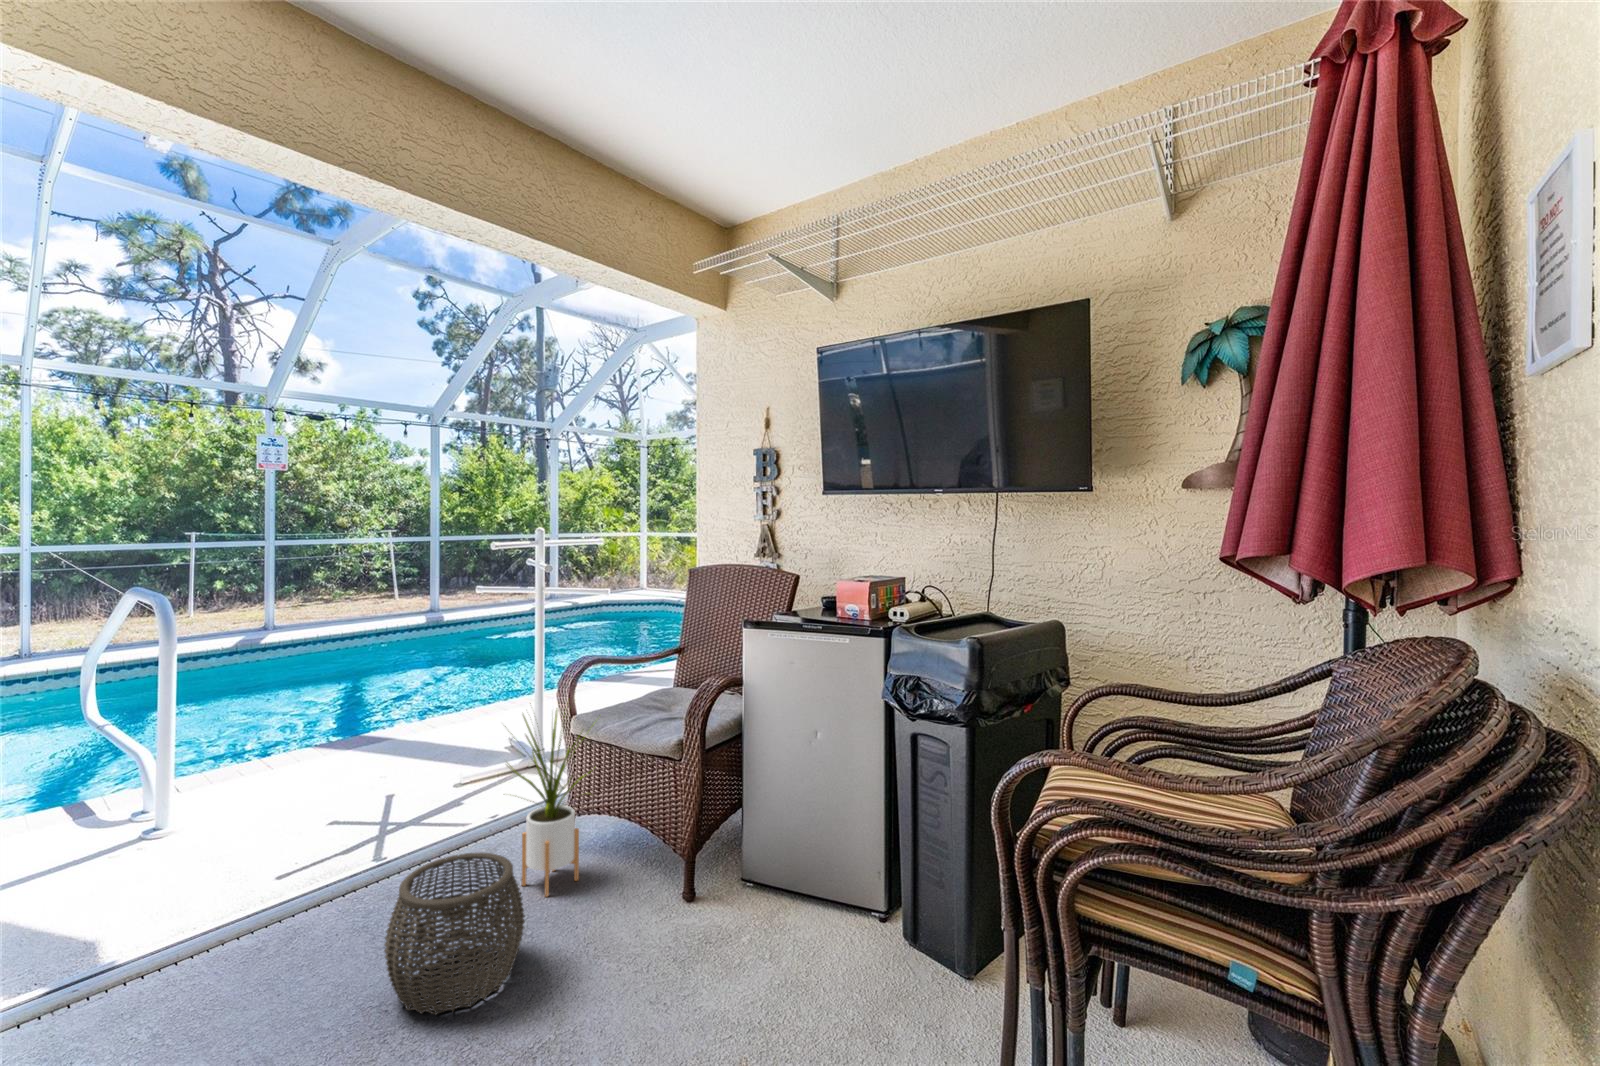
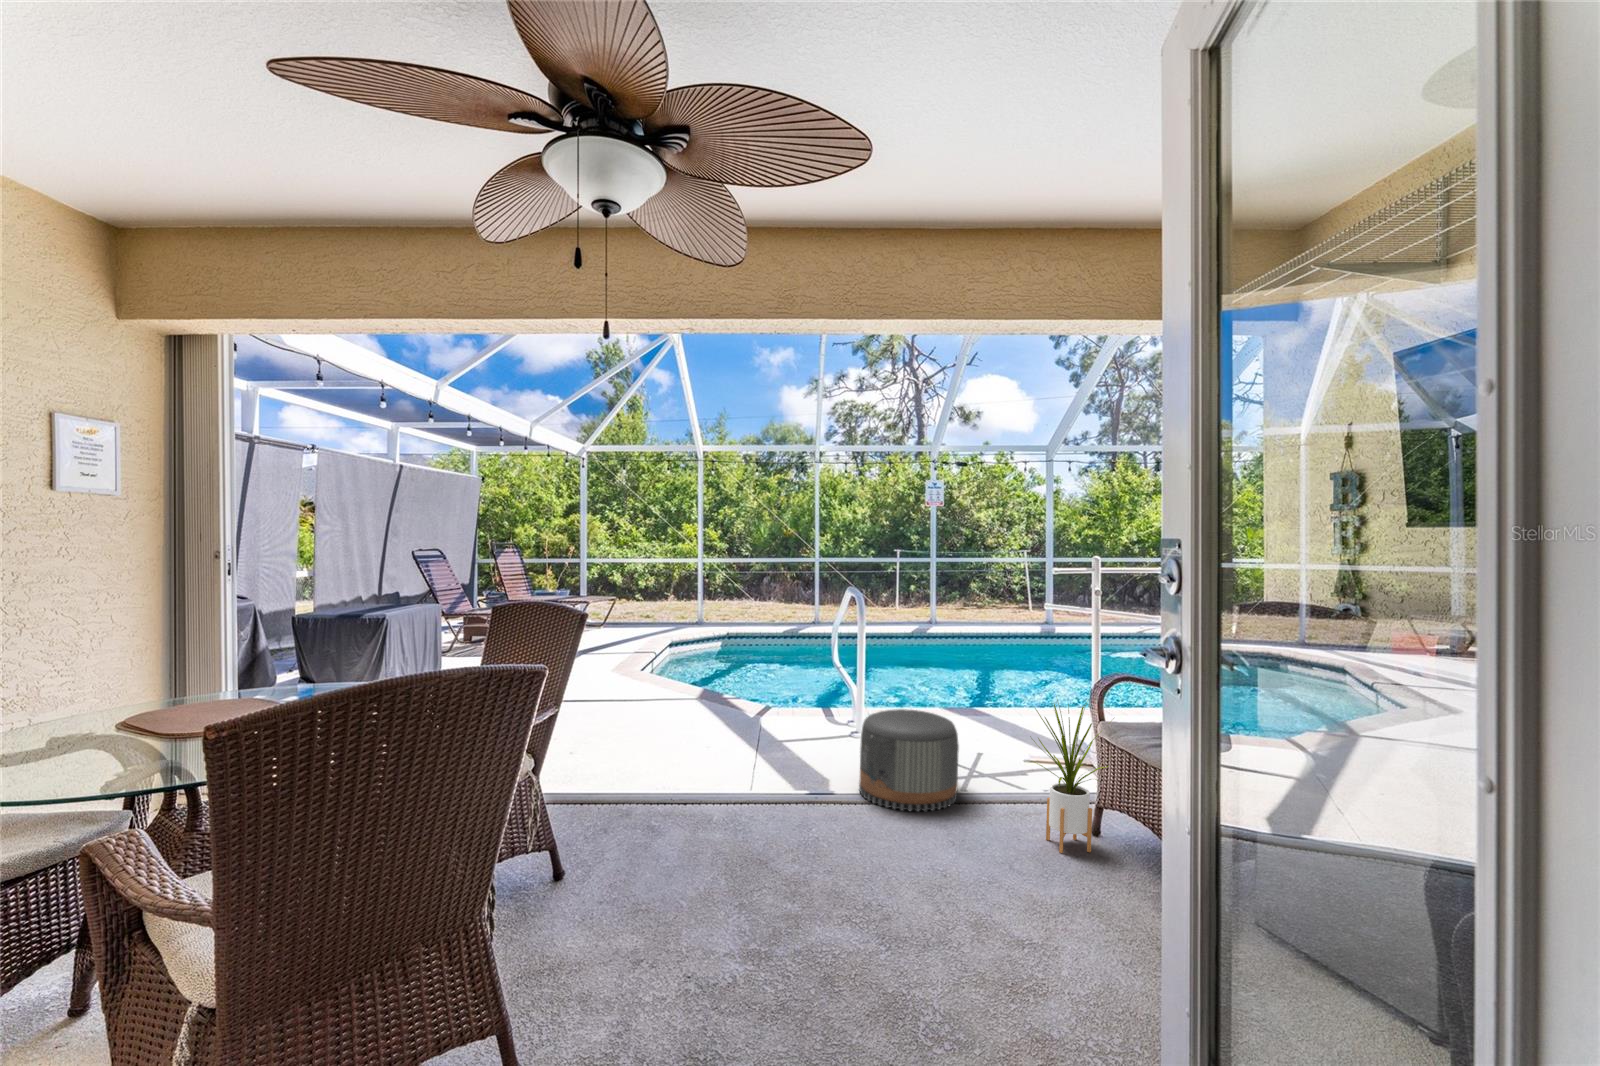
pouf: none [194,764,378,939] -> present [859,709,959,811]
woven basket: present [384,852,525,1014] -> none [936,787,1027,890]

